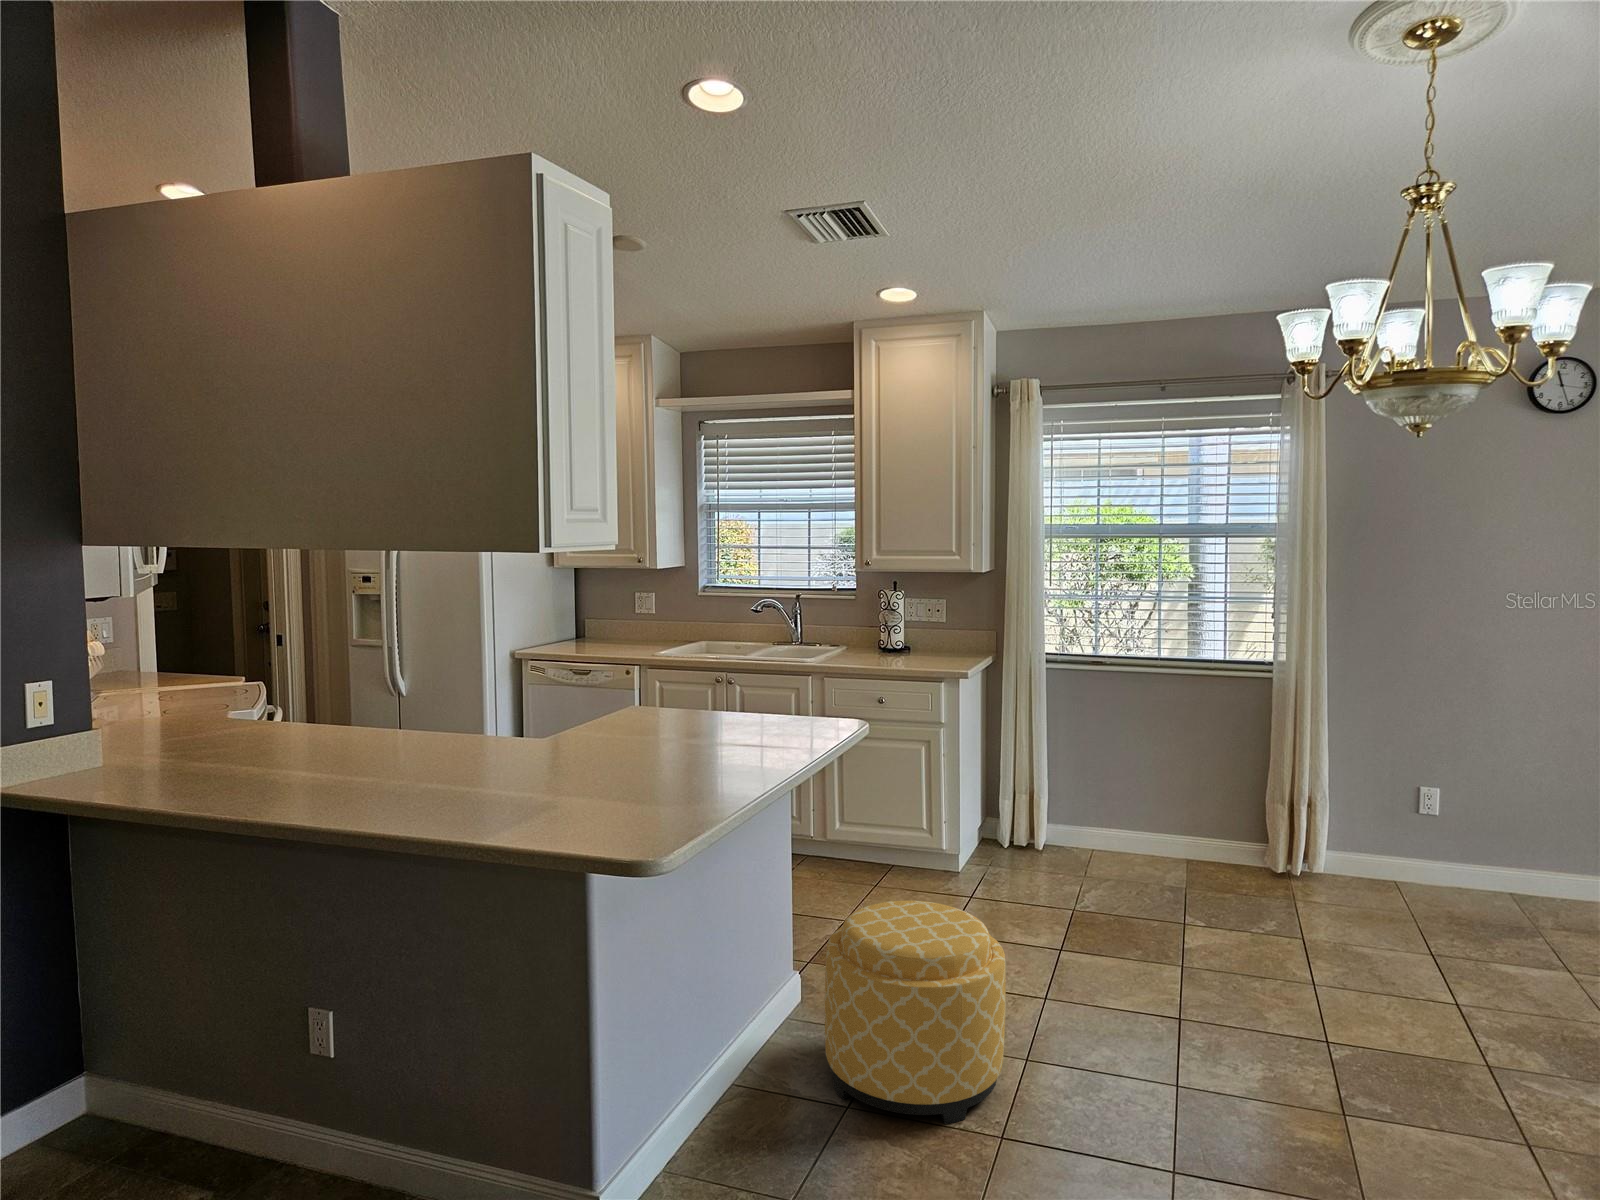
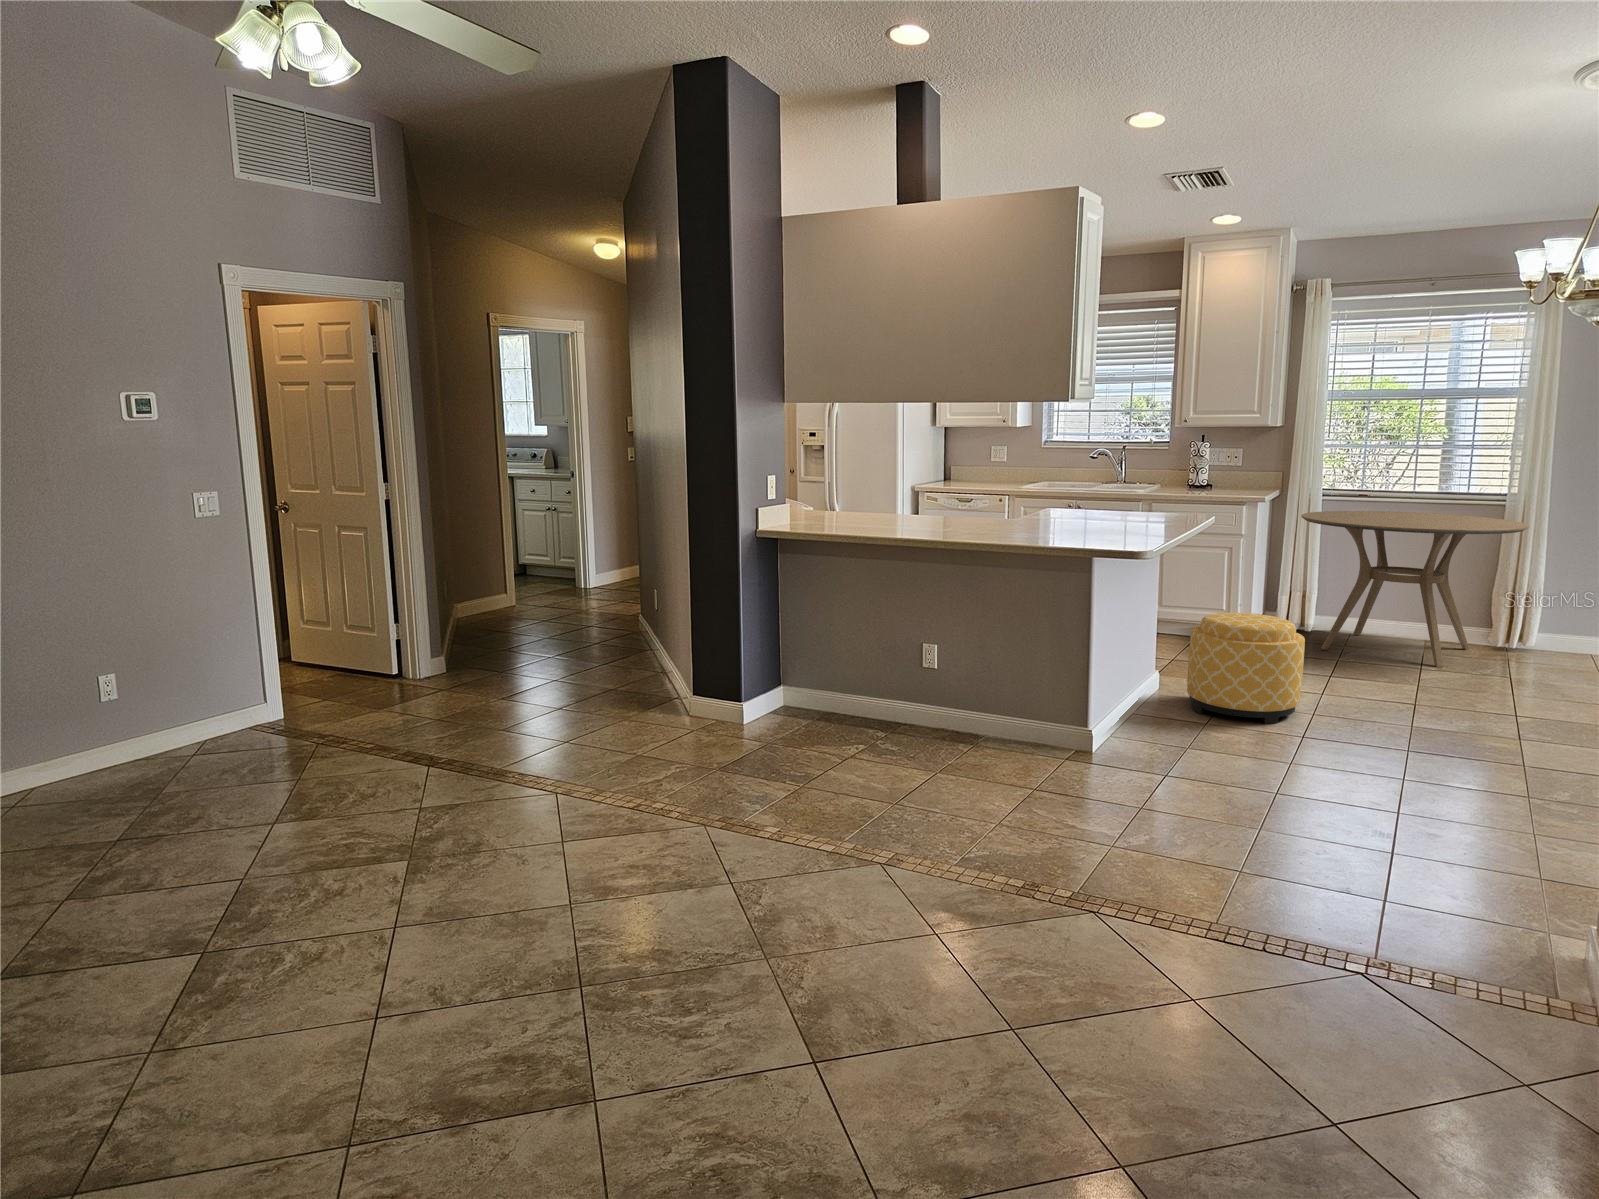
dining table: none [1019,684,1307,924] -> present [1301,511,1529,667]

